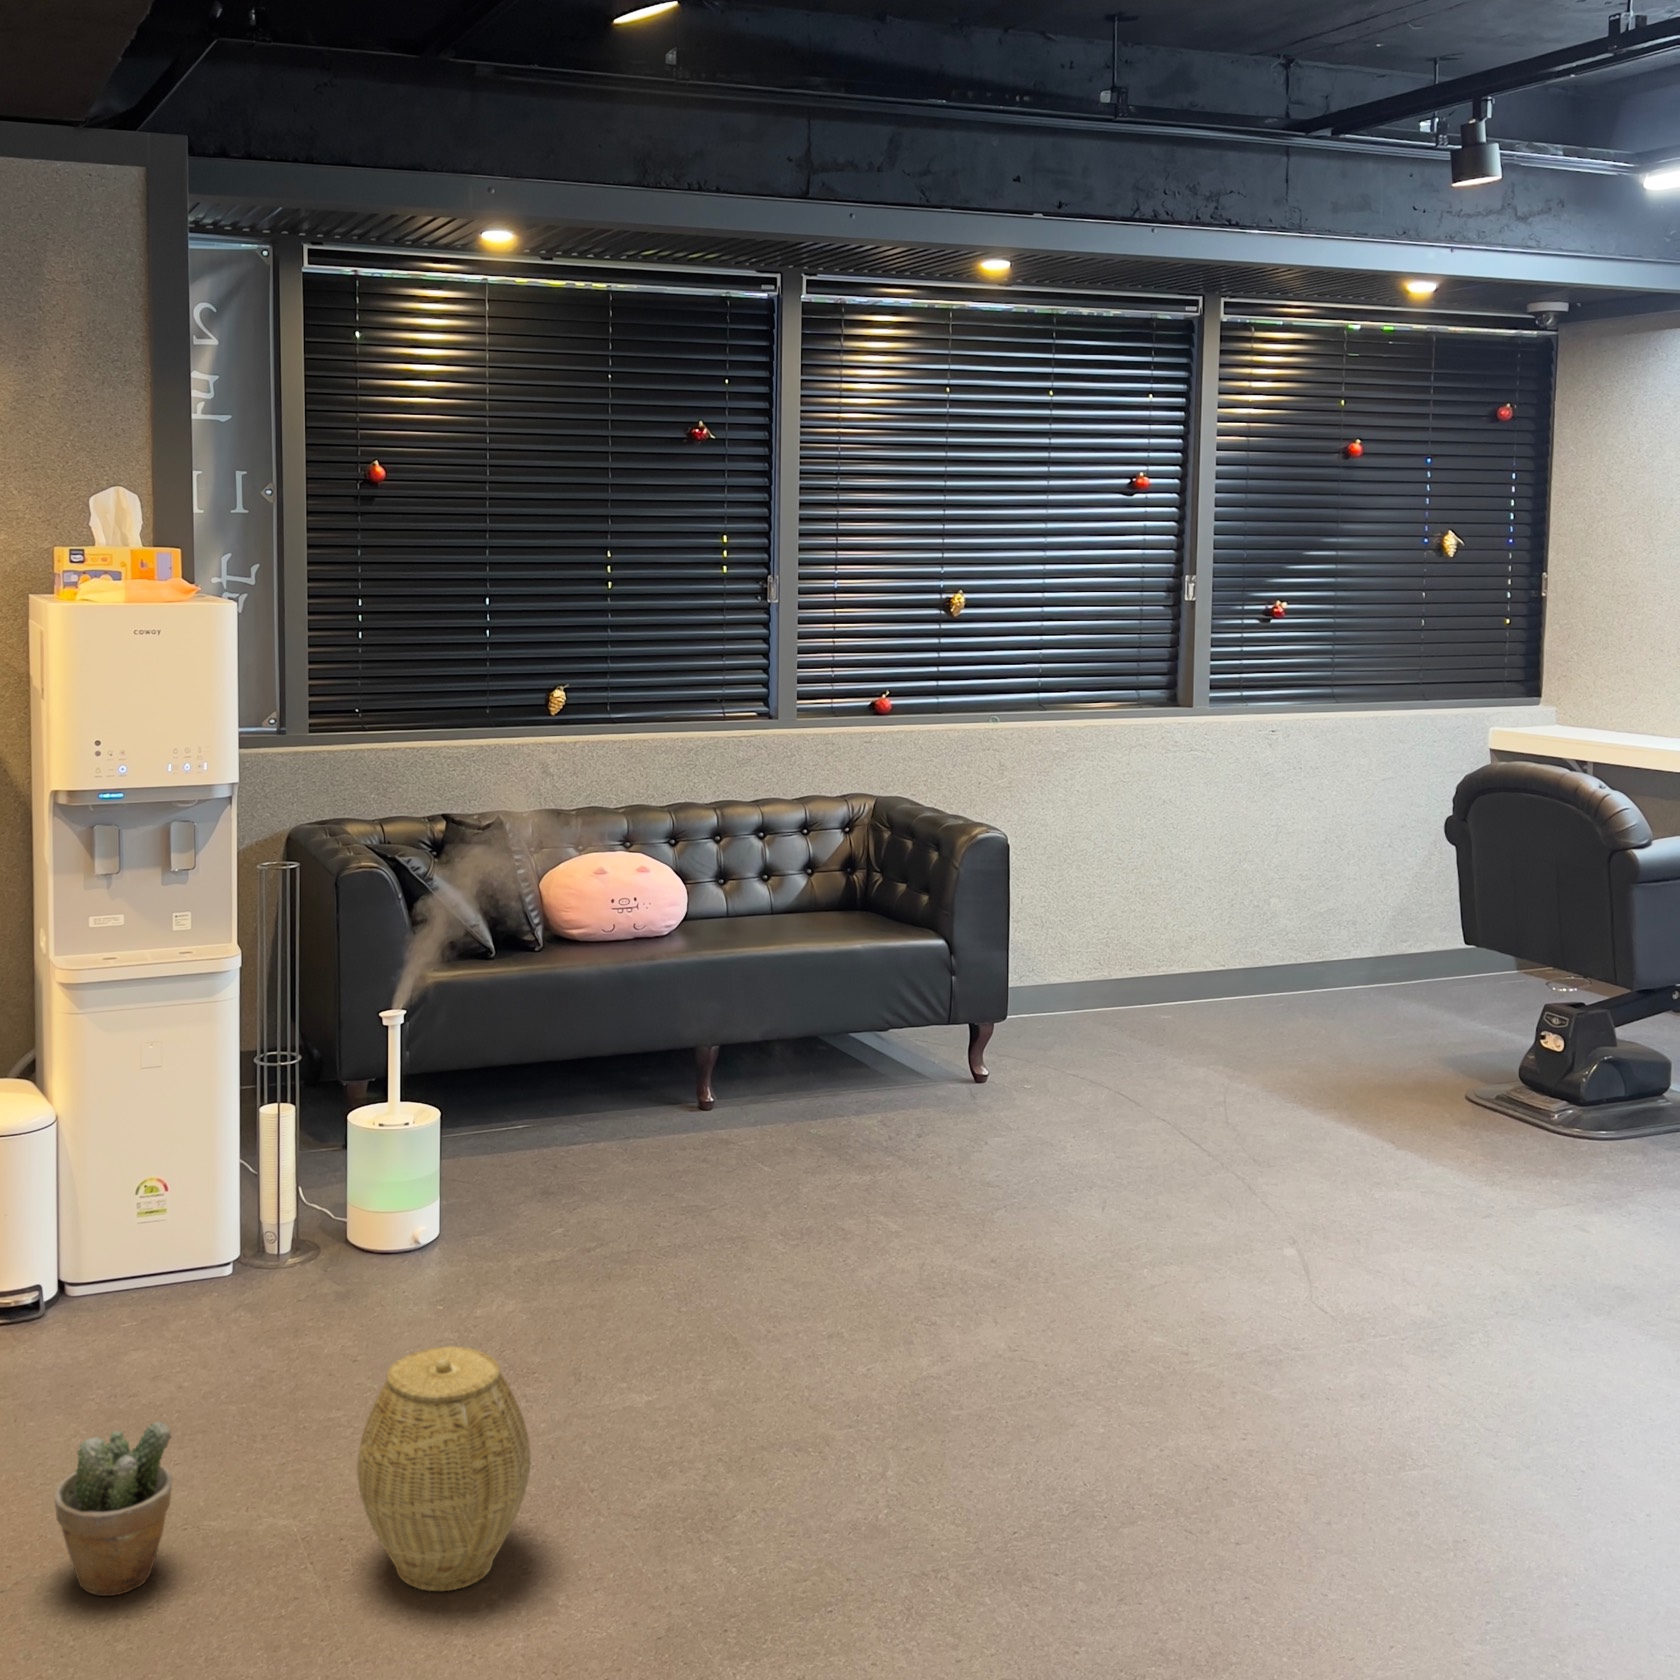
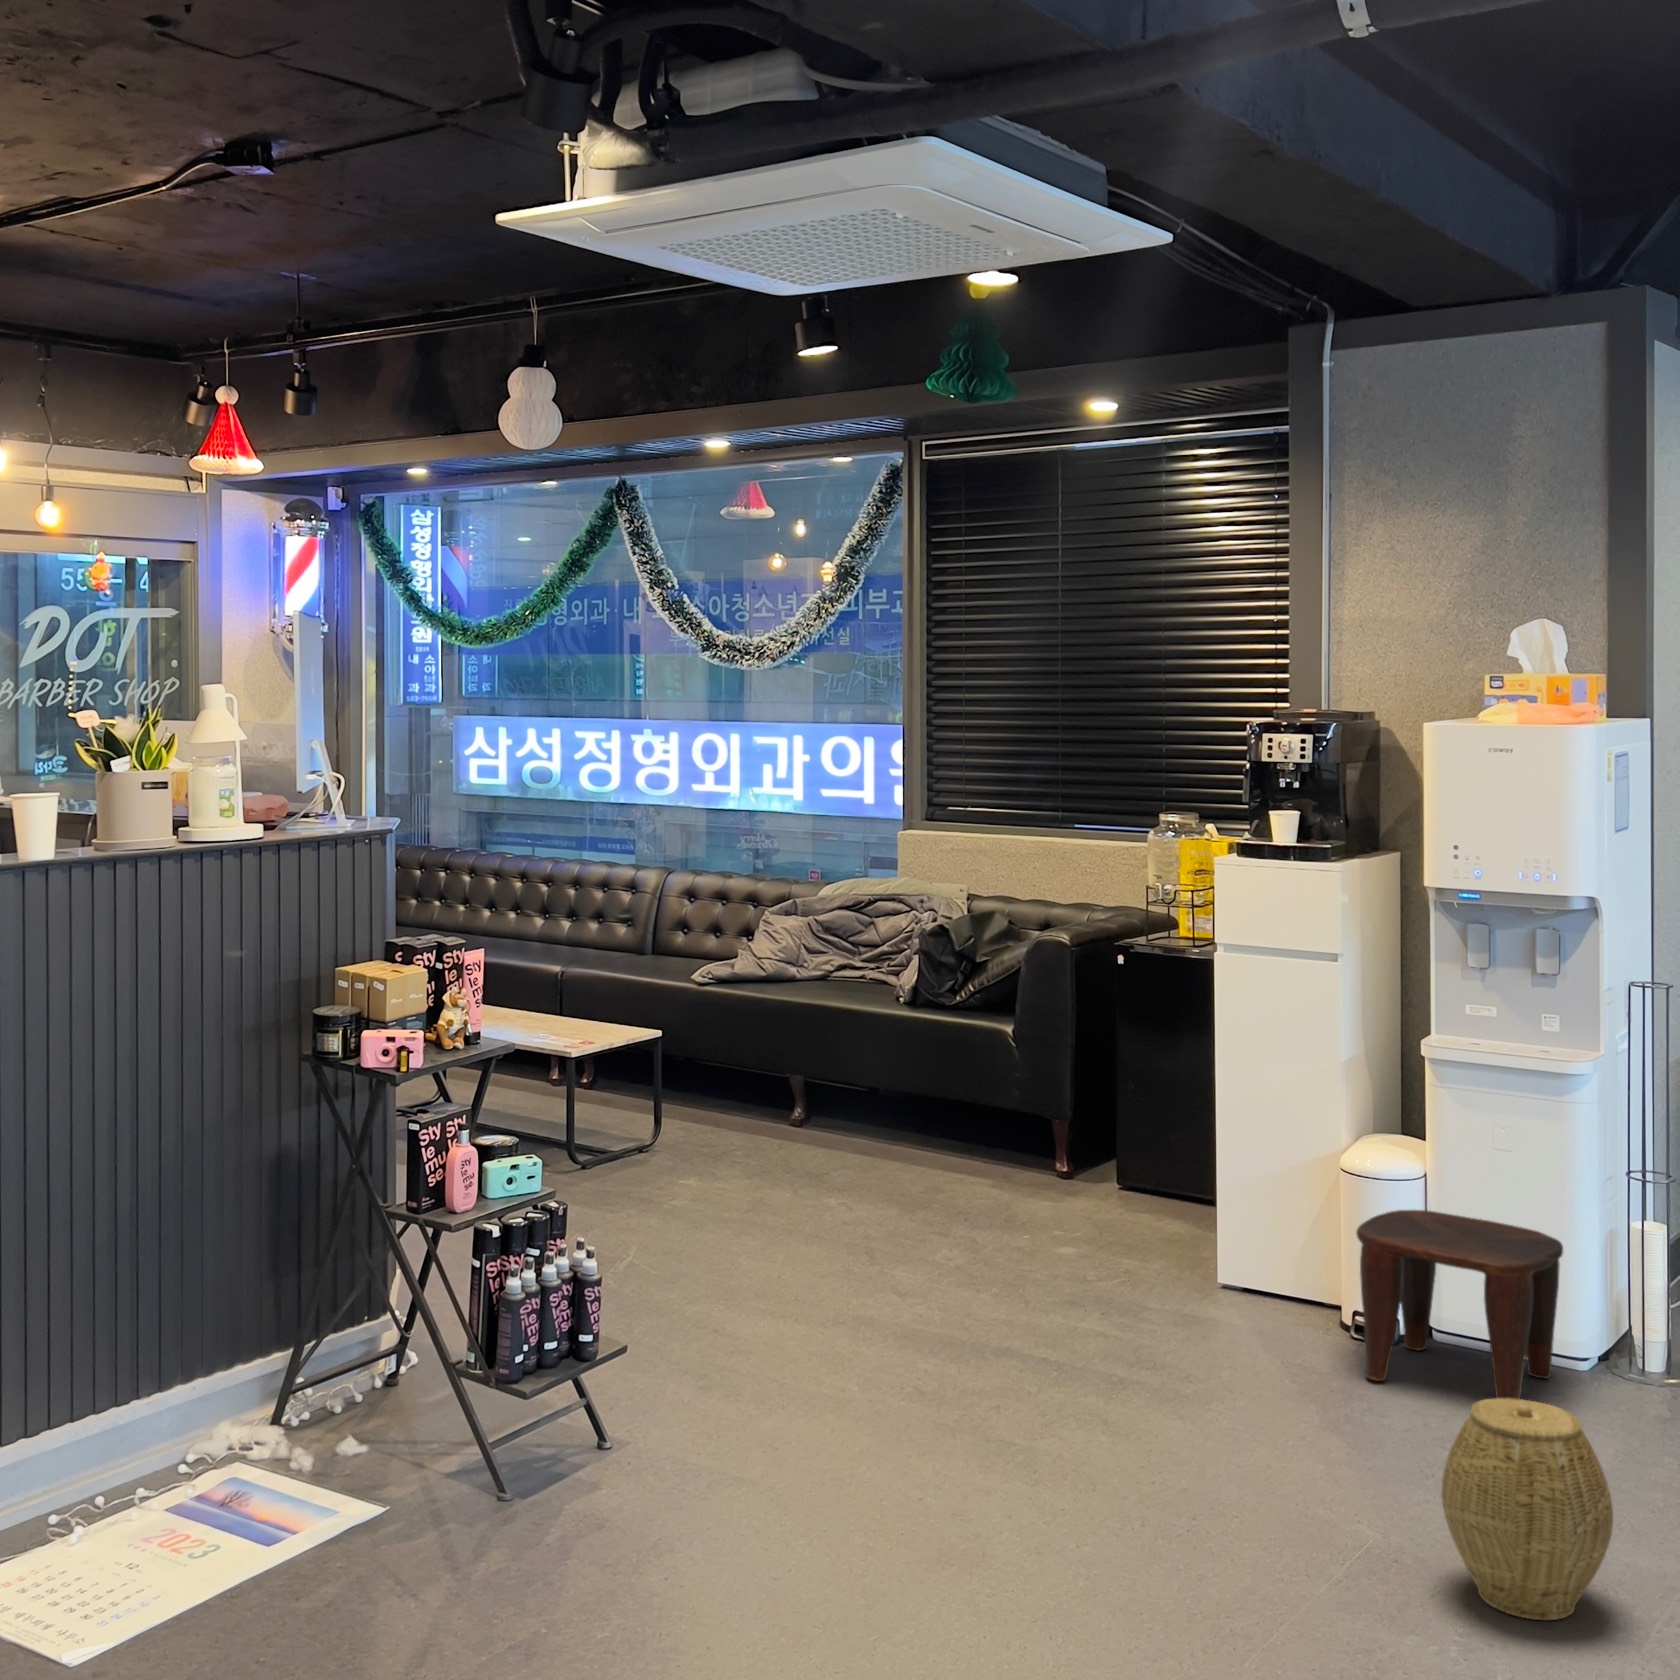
stool: none [27,1146,248,1369] -> present [1356,1210,1563,1399]
potted plant: present [55,1422,173,1596] -> none [1227,1377,1321,1511]

